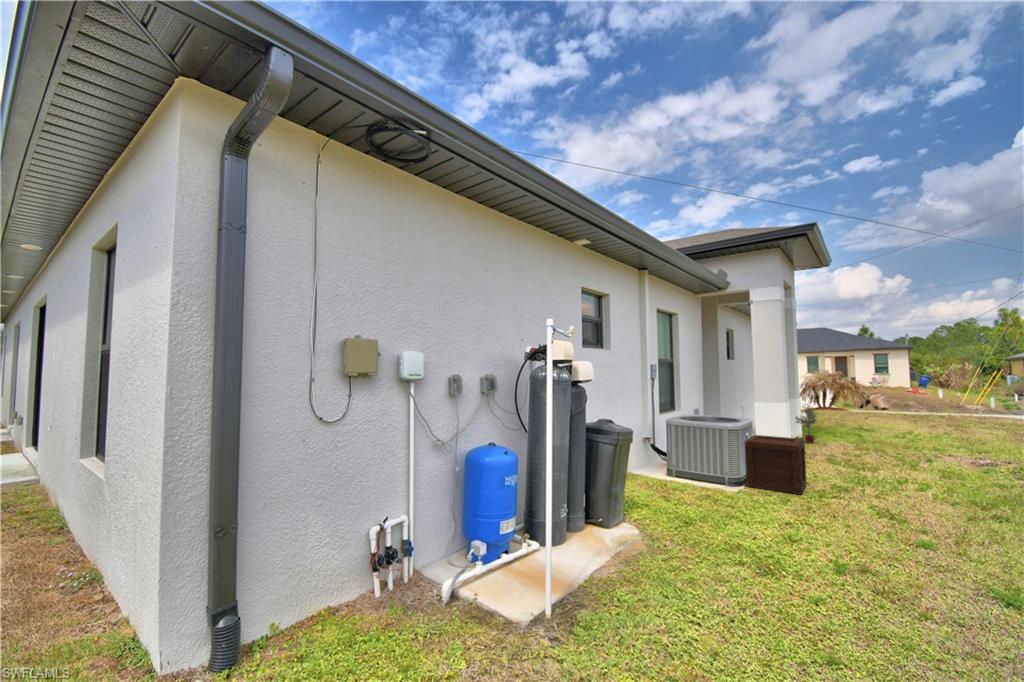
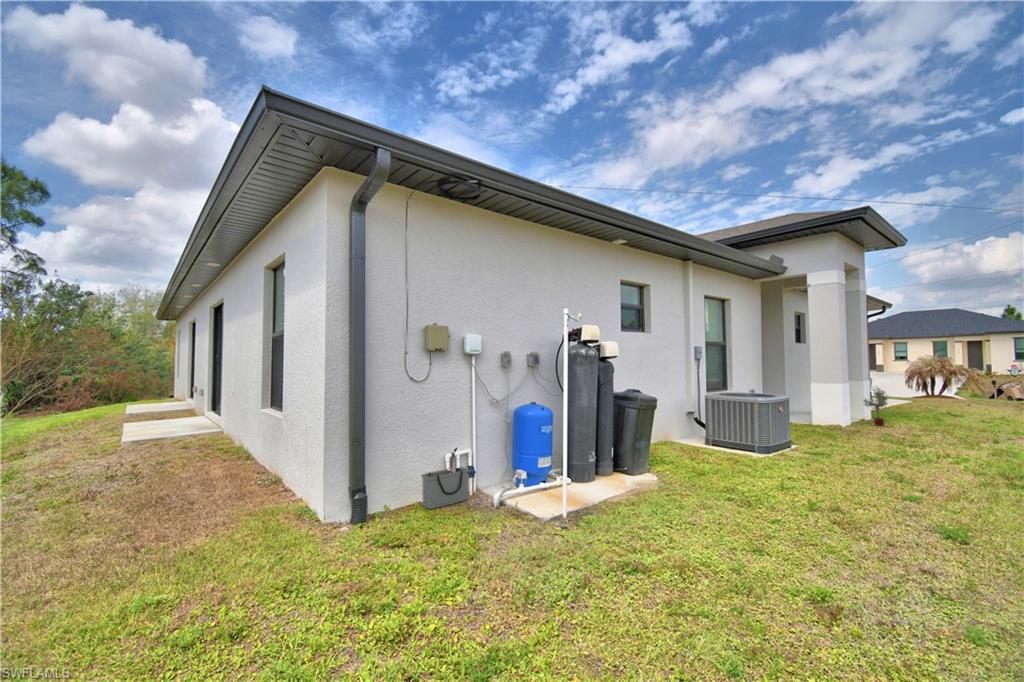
wooden crate: present [745,435,807,494] -> none [776,410,842,462]
storage bin: none [332,543,406,621] -> present [421,467,469,509]

